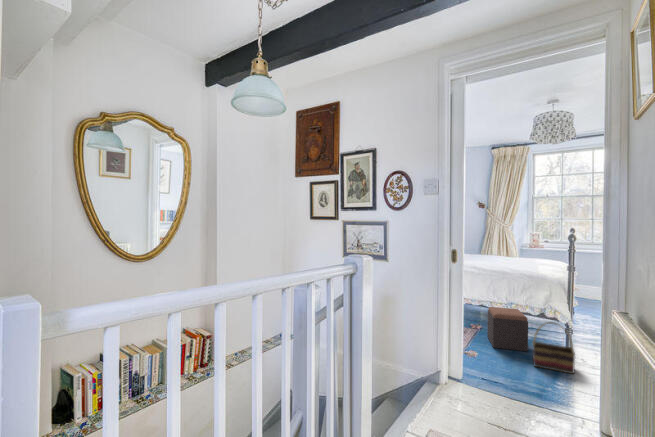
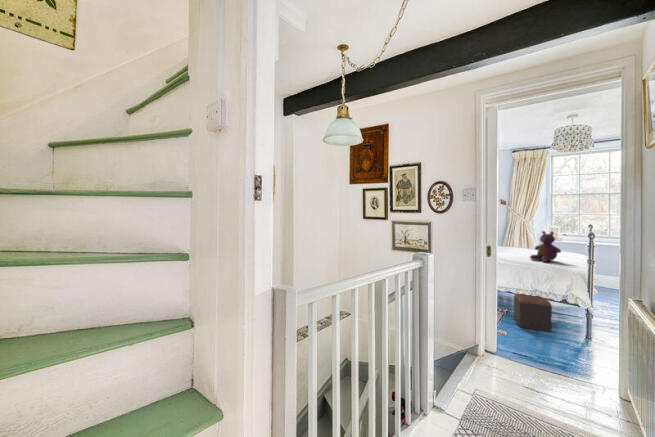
teddy bear: none [506,234,539,270] -> present [530,231,561,262]
basket: present [533,322,575,374] -> none [556,307,596,352]

